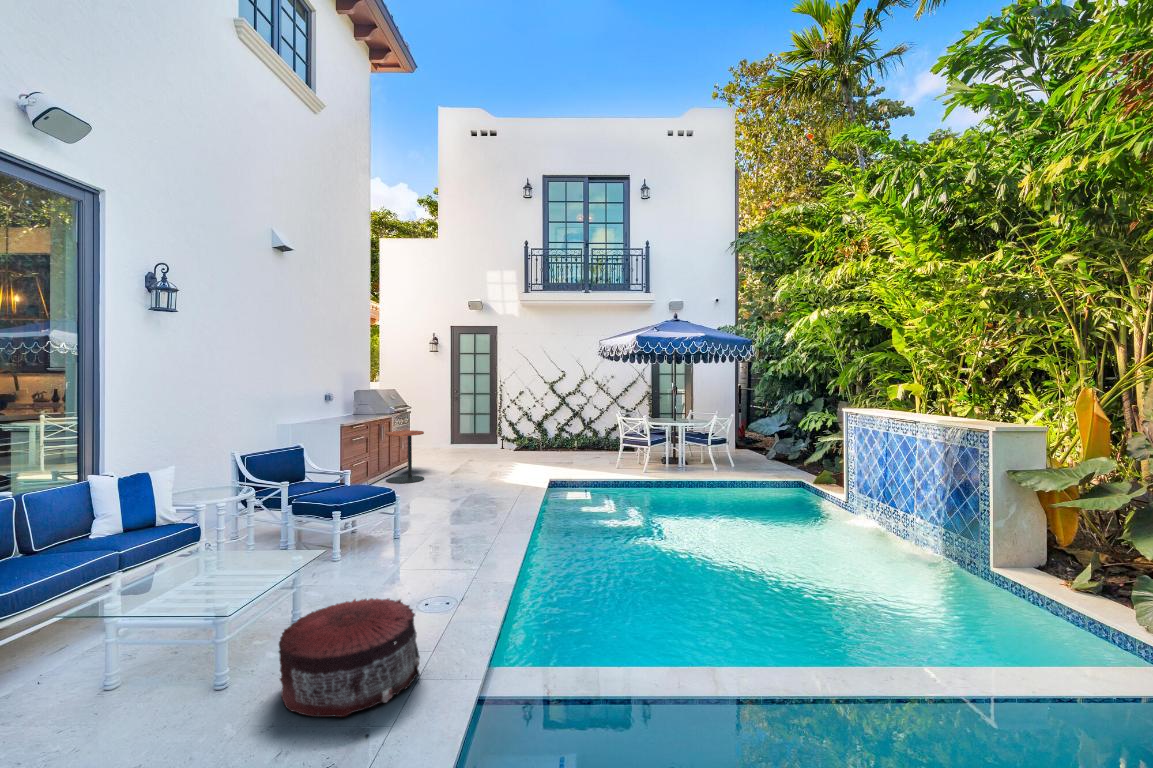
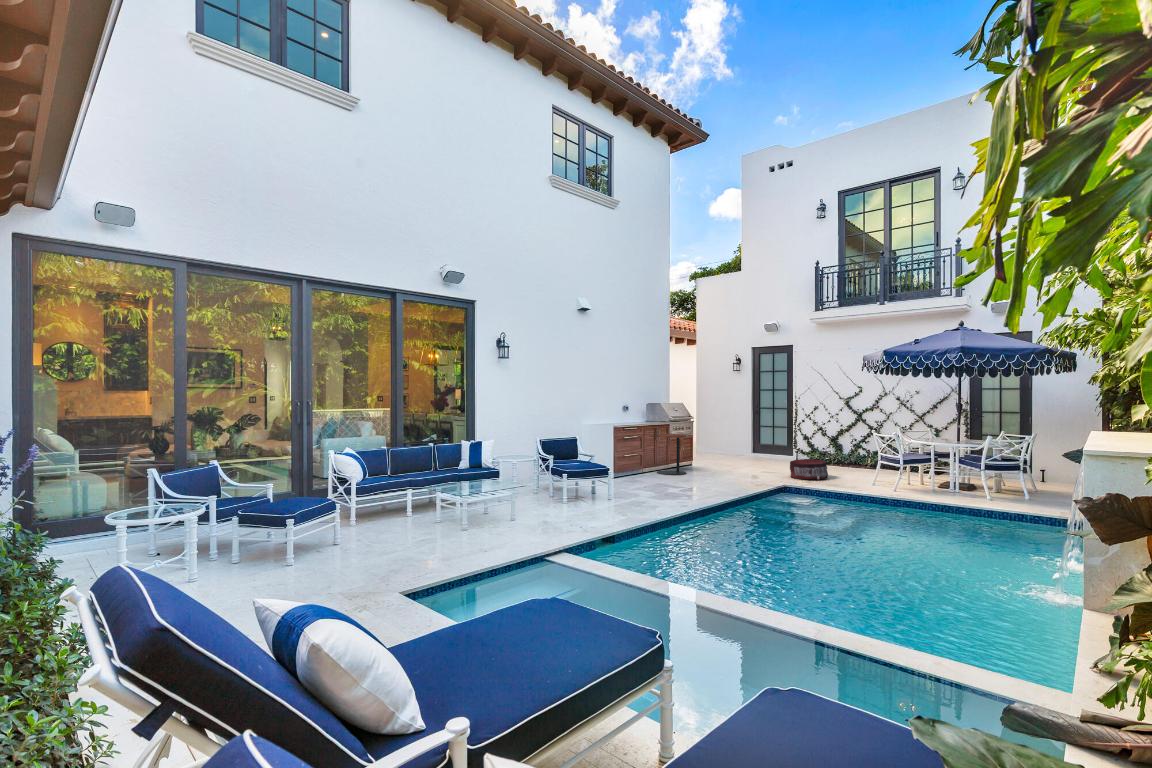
pouf: present [279,598,420,717] -> present [790,459,828,480]

